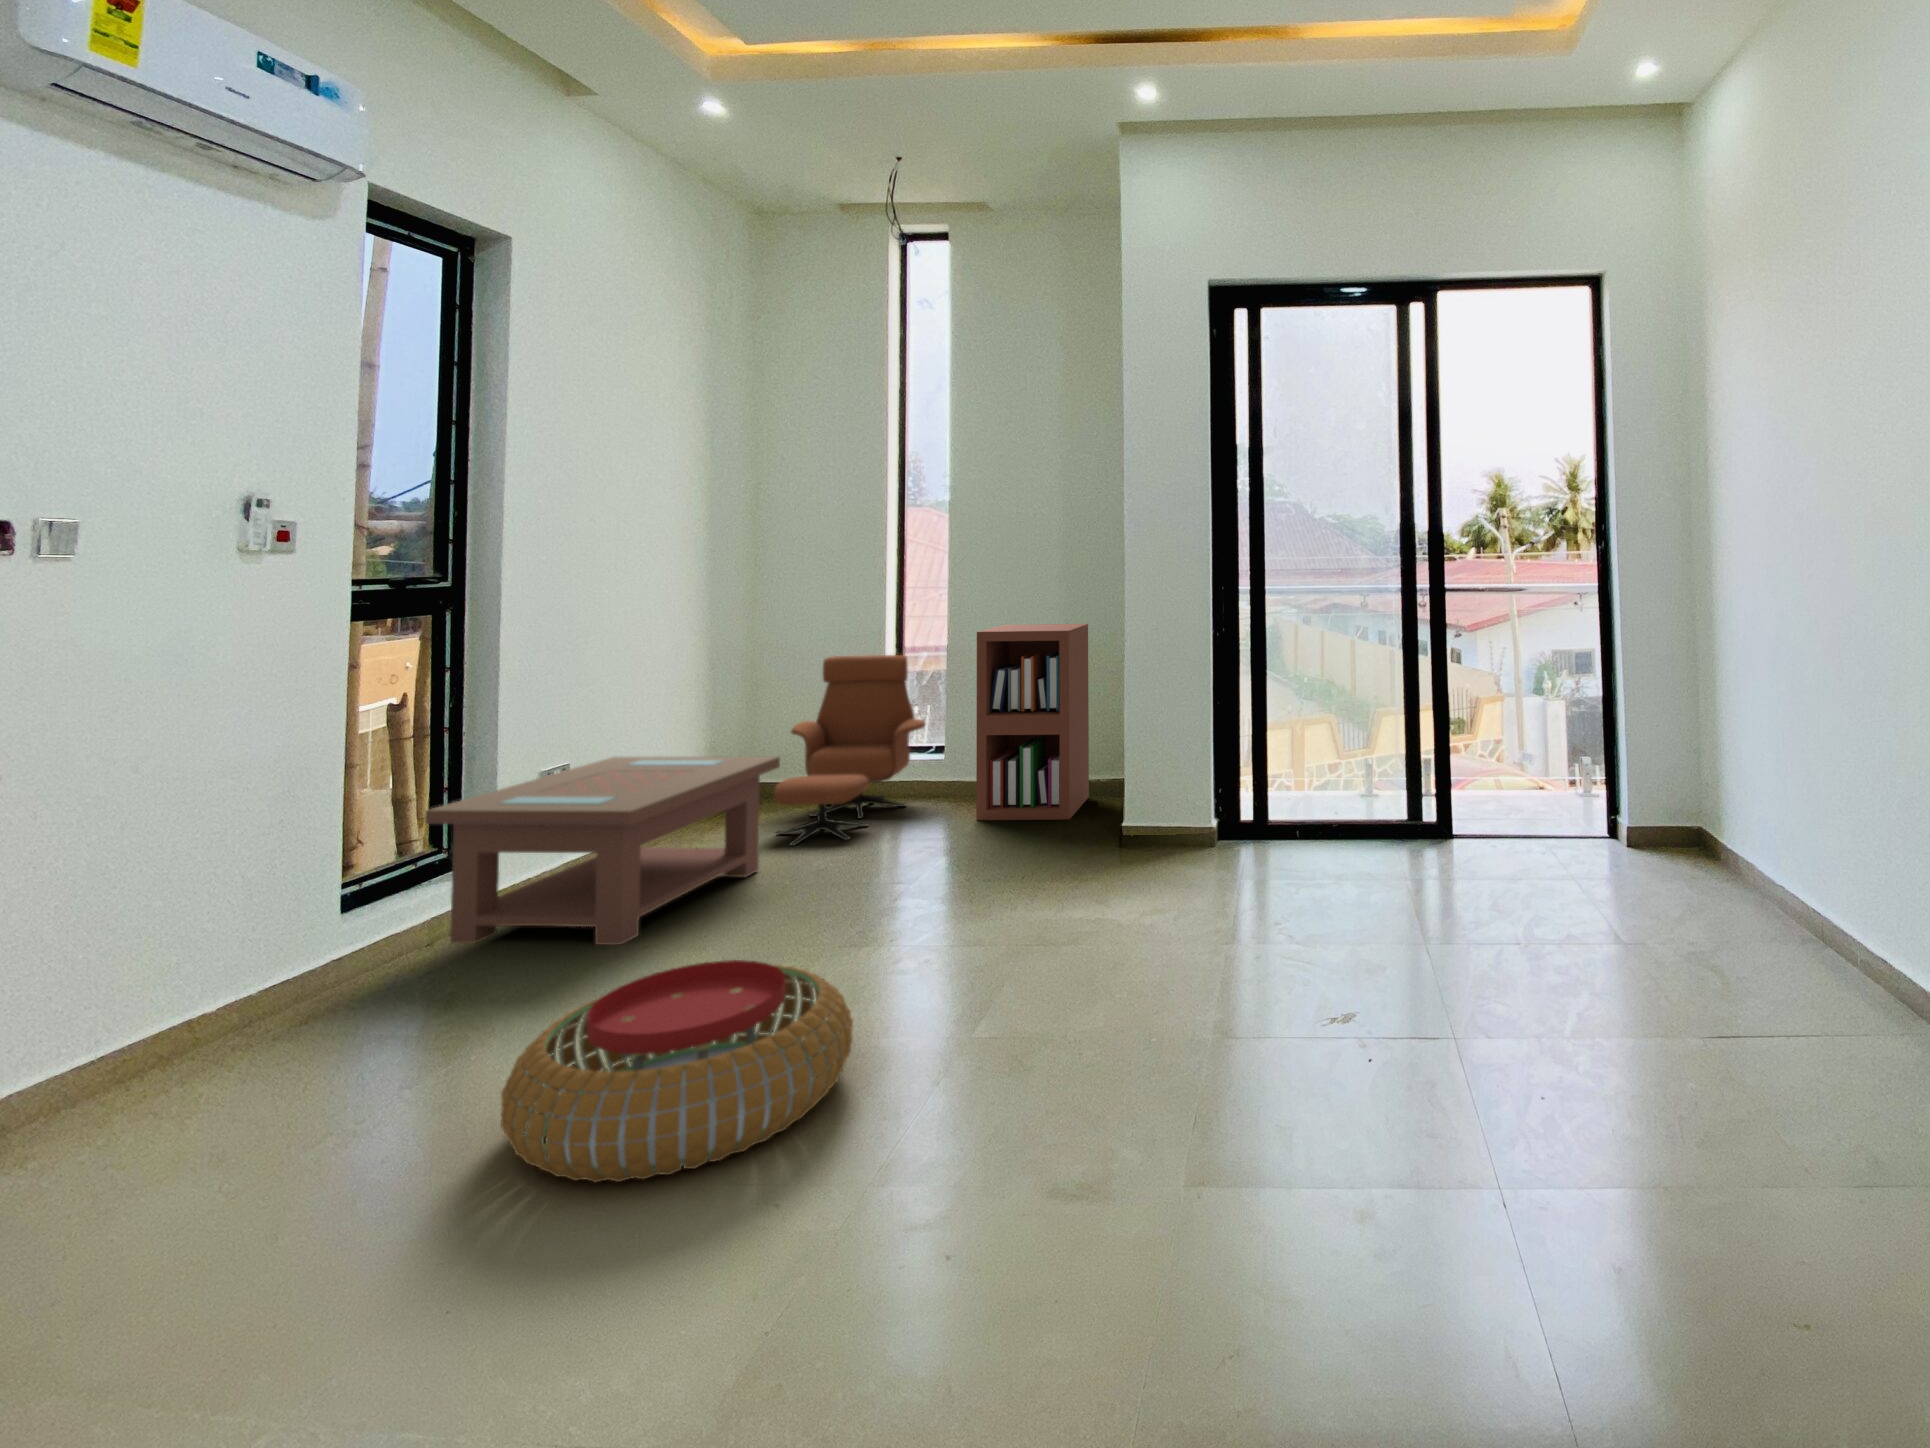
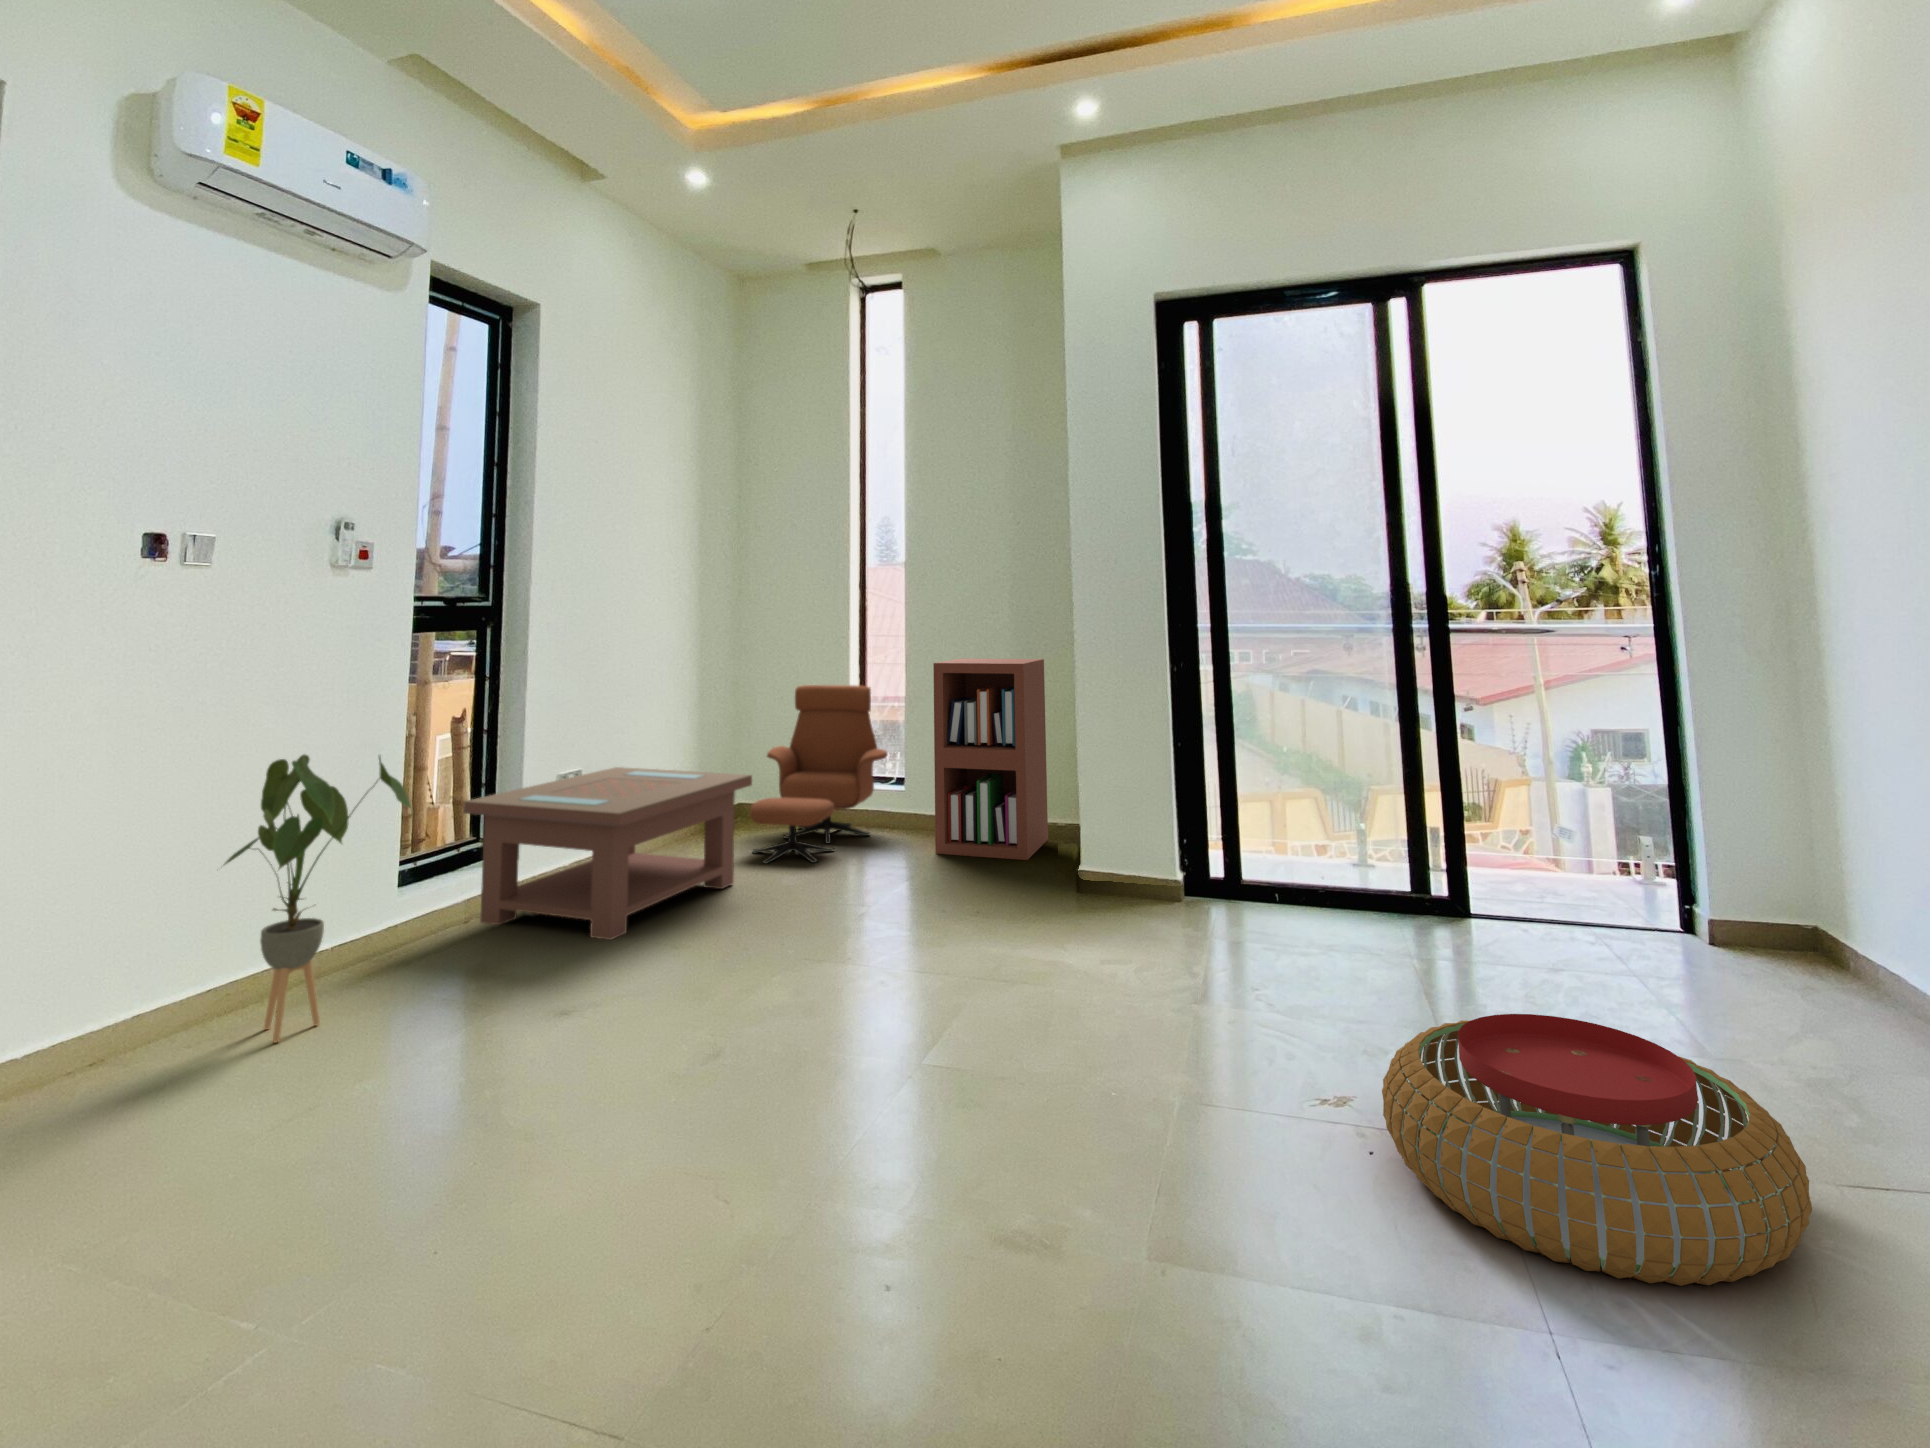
house plant: none [98,771,375,1112] -> present [225,755,413,1043]
pouf: present [501,960,853,1182] -> present [1382,1014,1812,1286]

